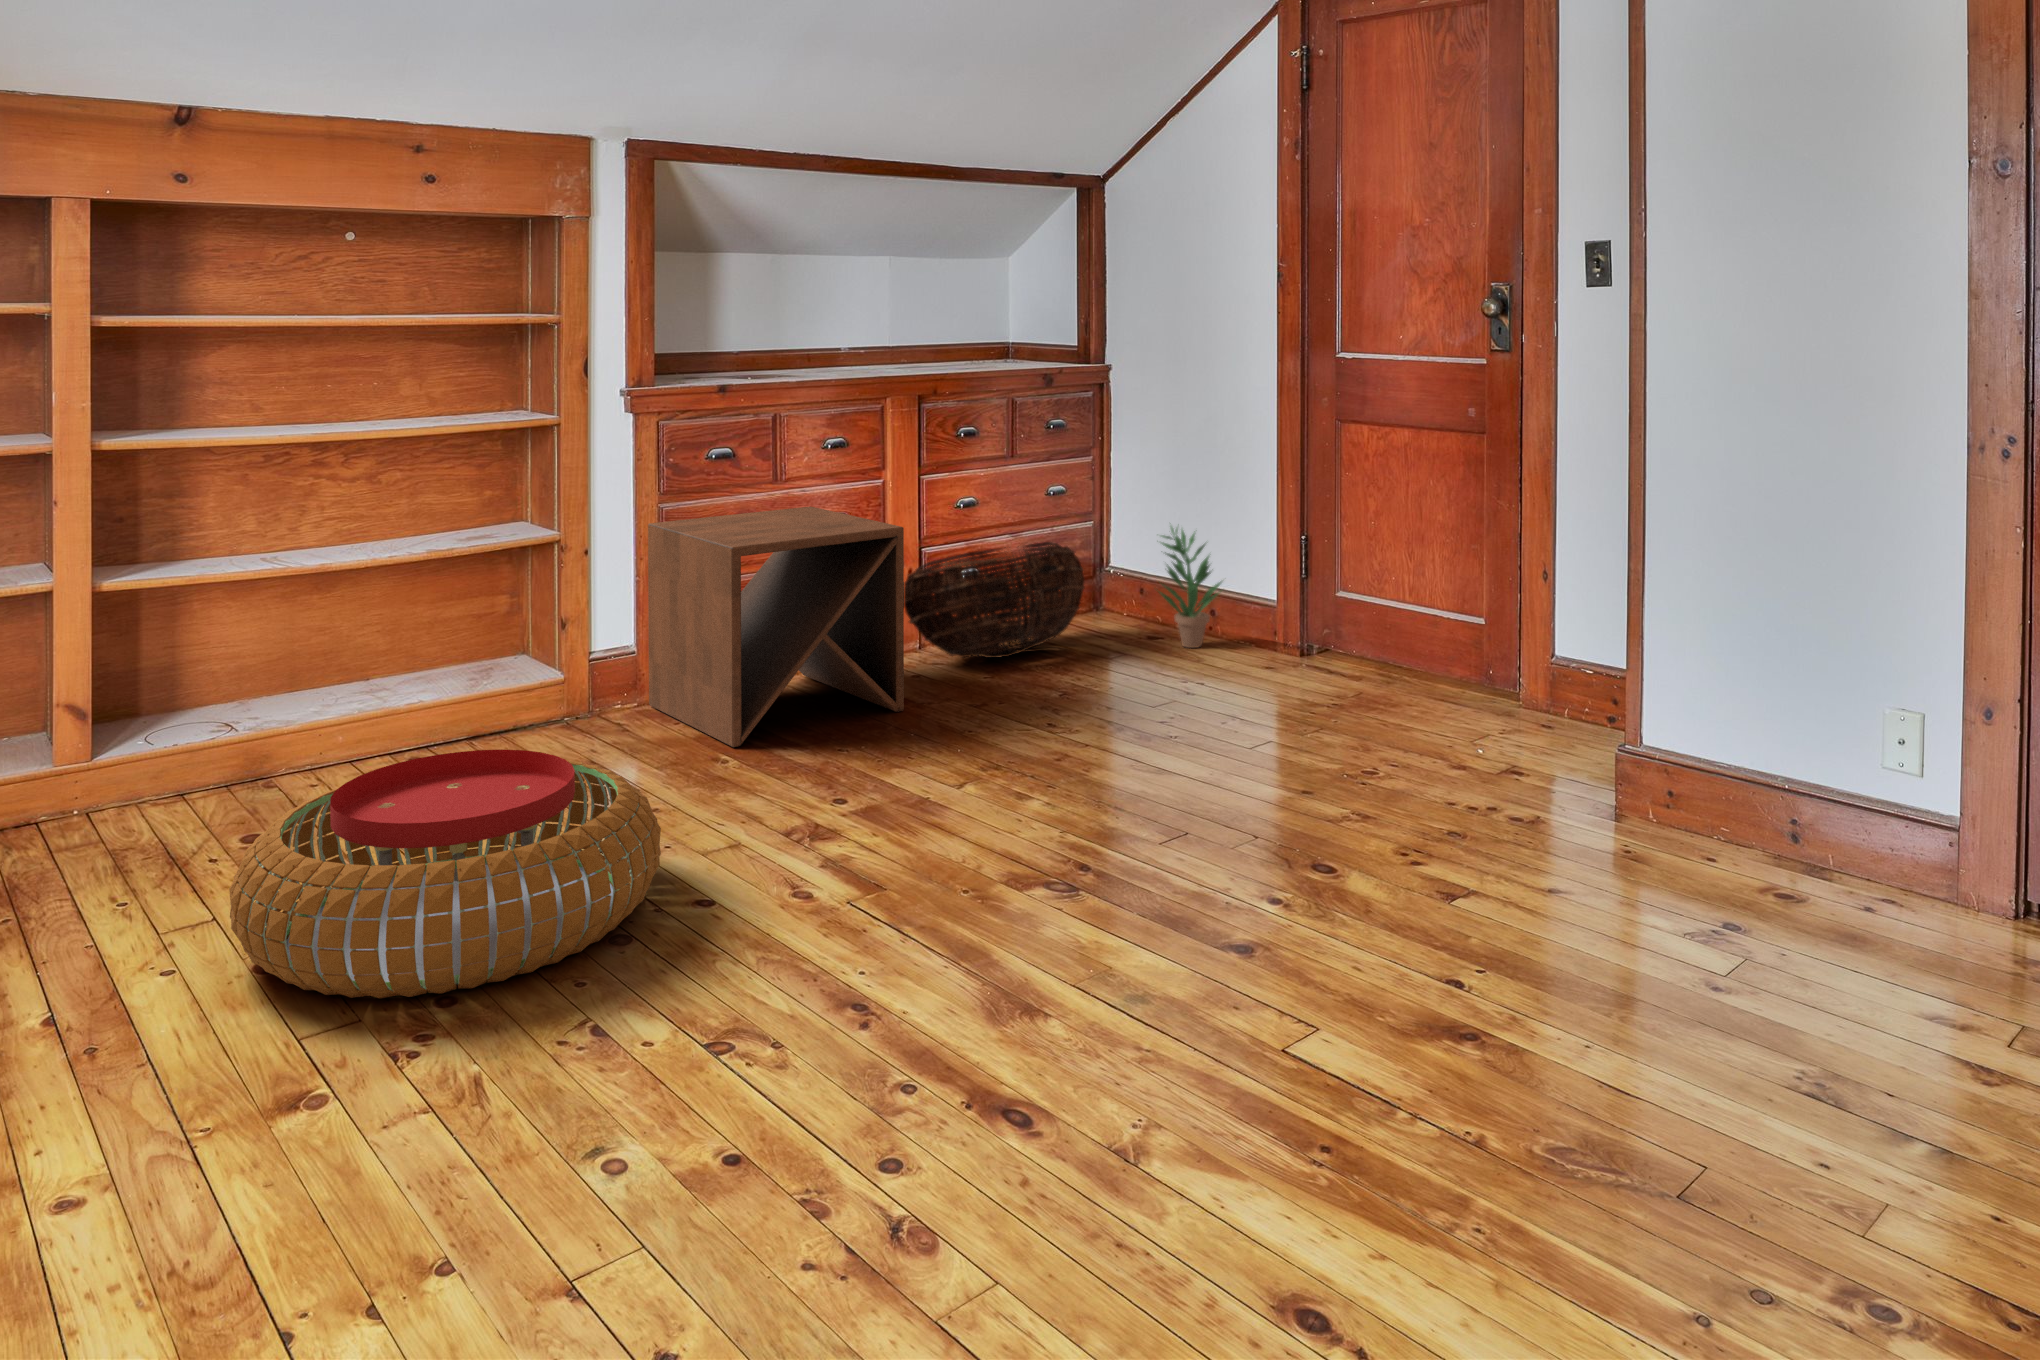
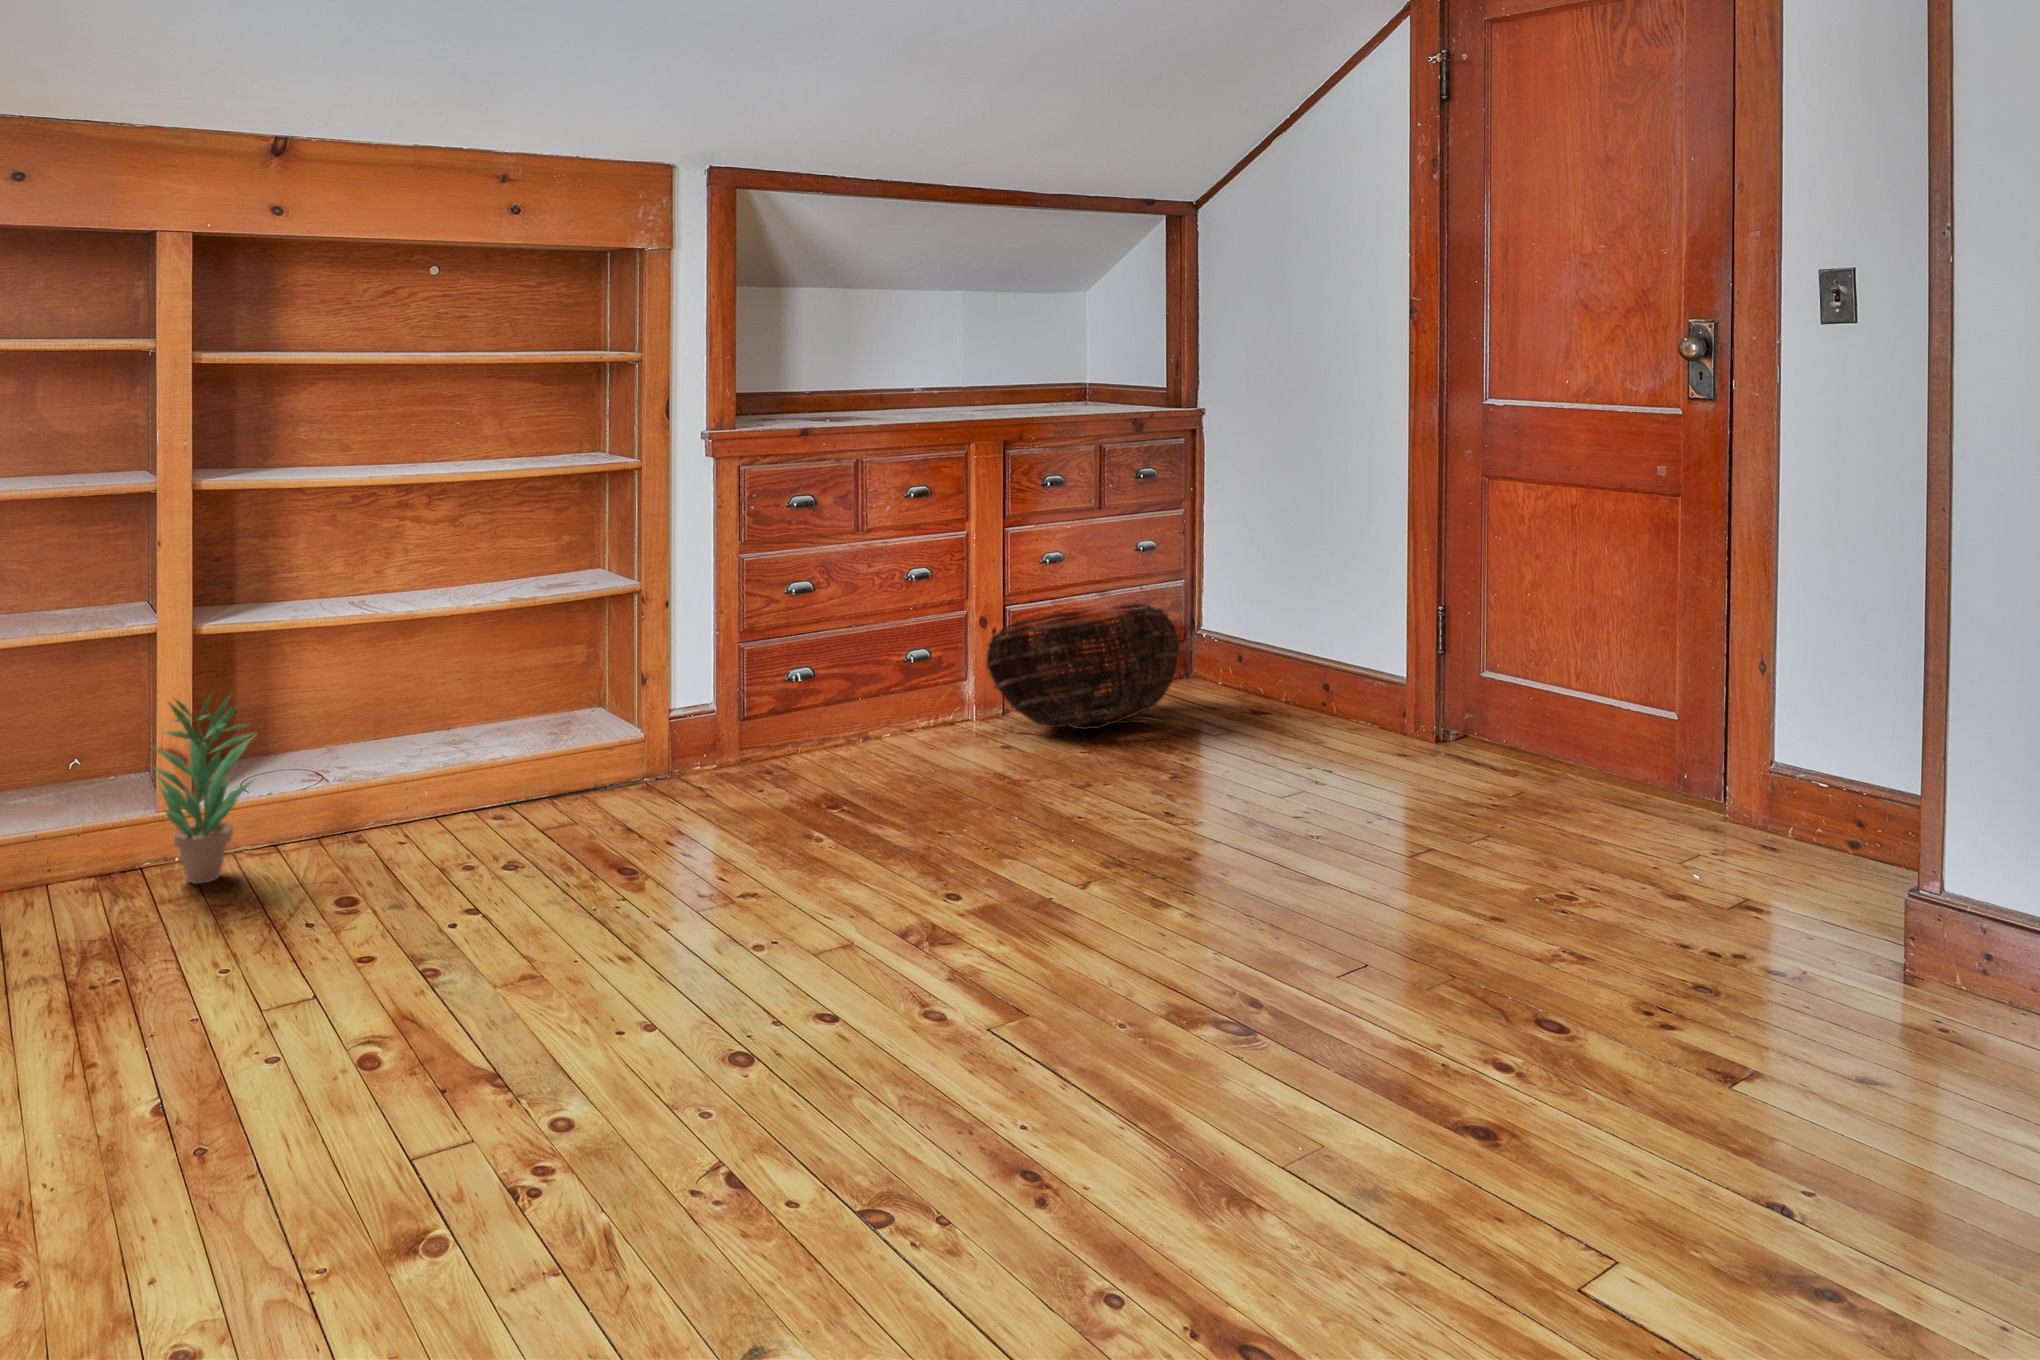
side table: present [648,506,904,747] -> none [729,559,1000,822]
potted plant: present [1160,526,1221,648] -> present [153,696,255,884]
pouf: present [229,749,661,998] -> none [336,826,778,1112]

